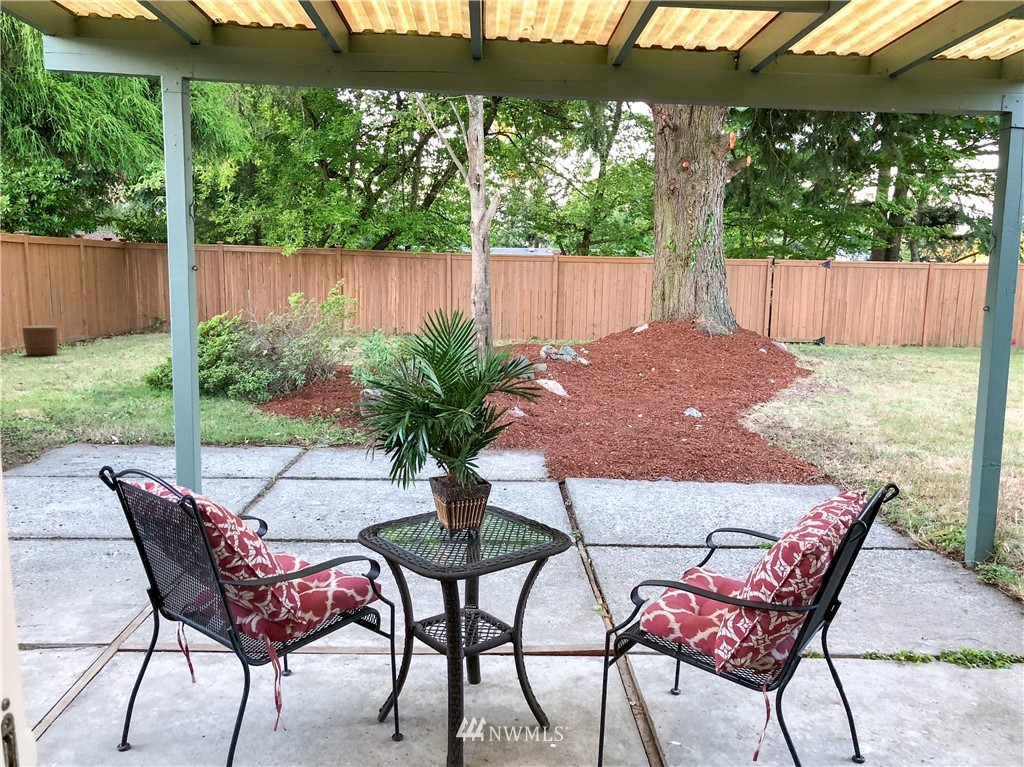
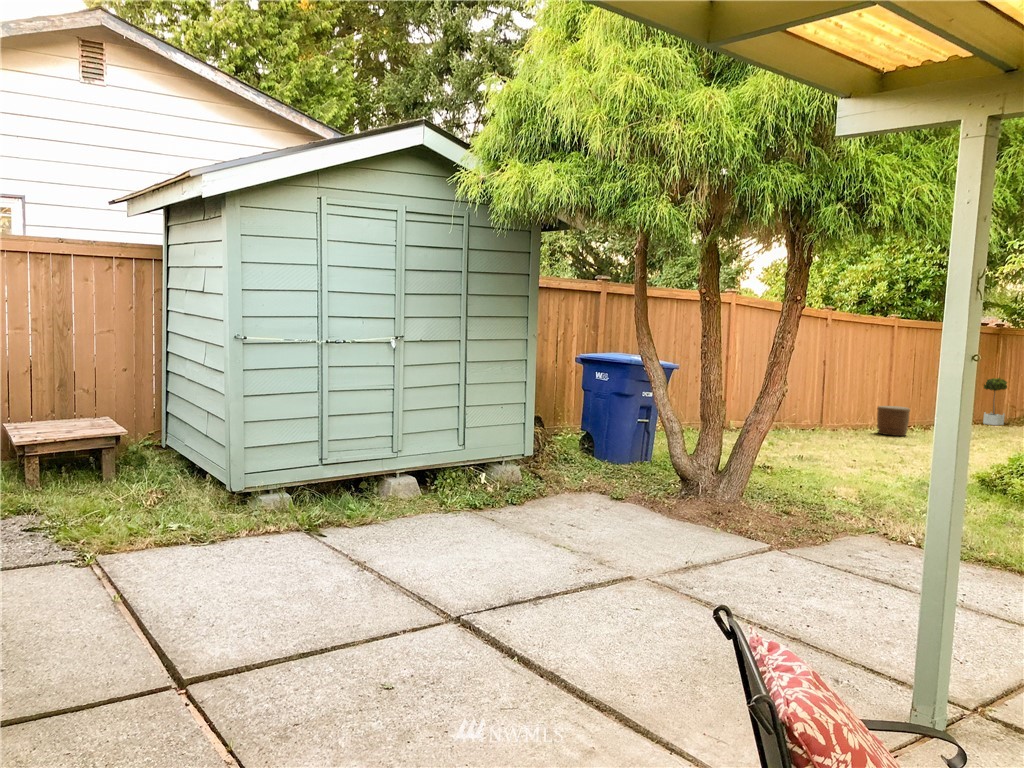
potted tree: none [116,291,138,335] -> present [983,378,1007,425]

